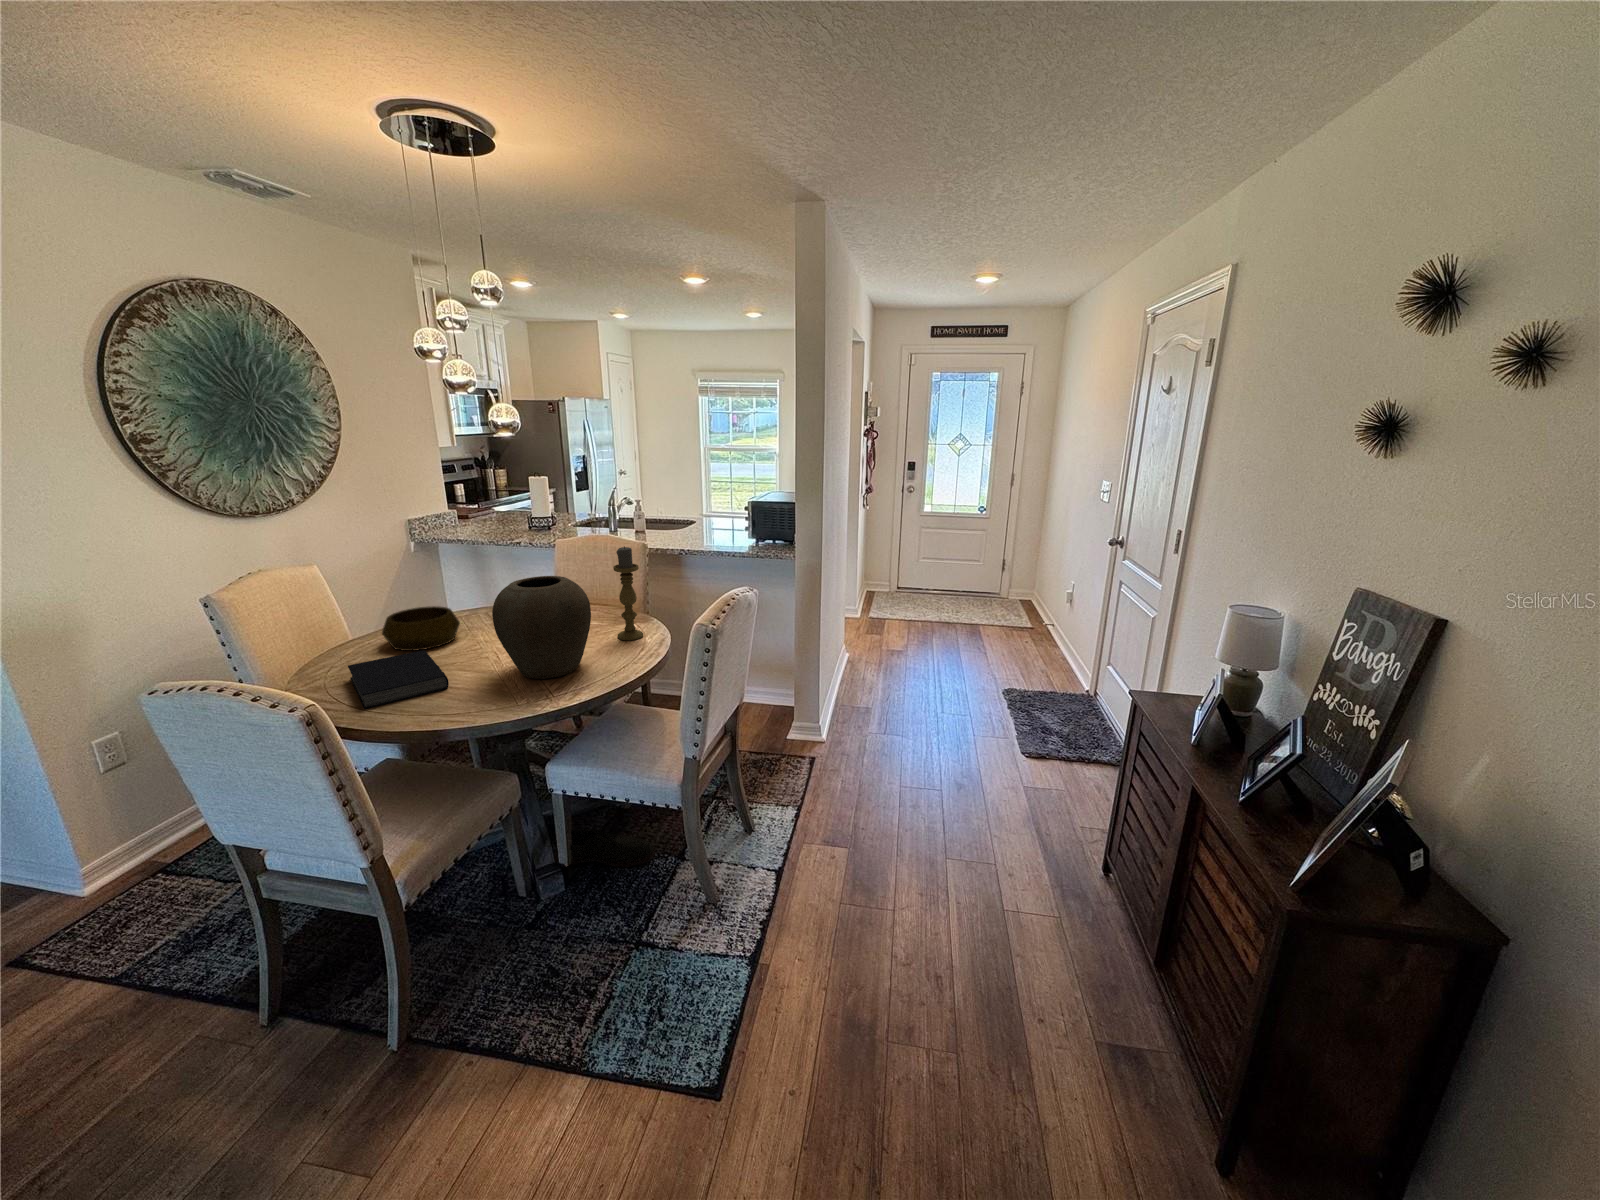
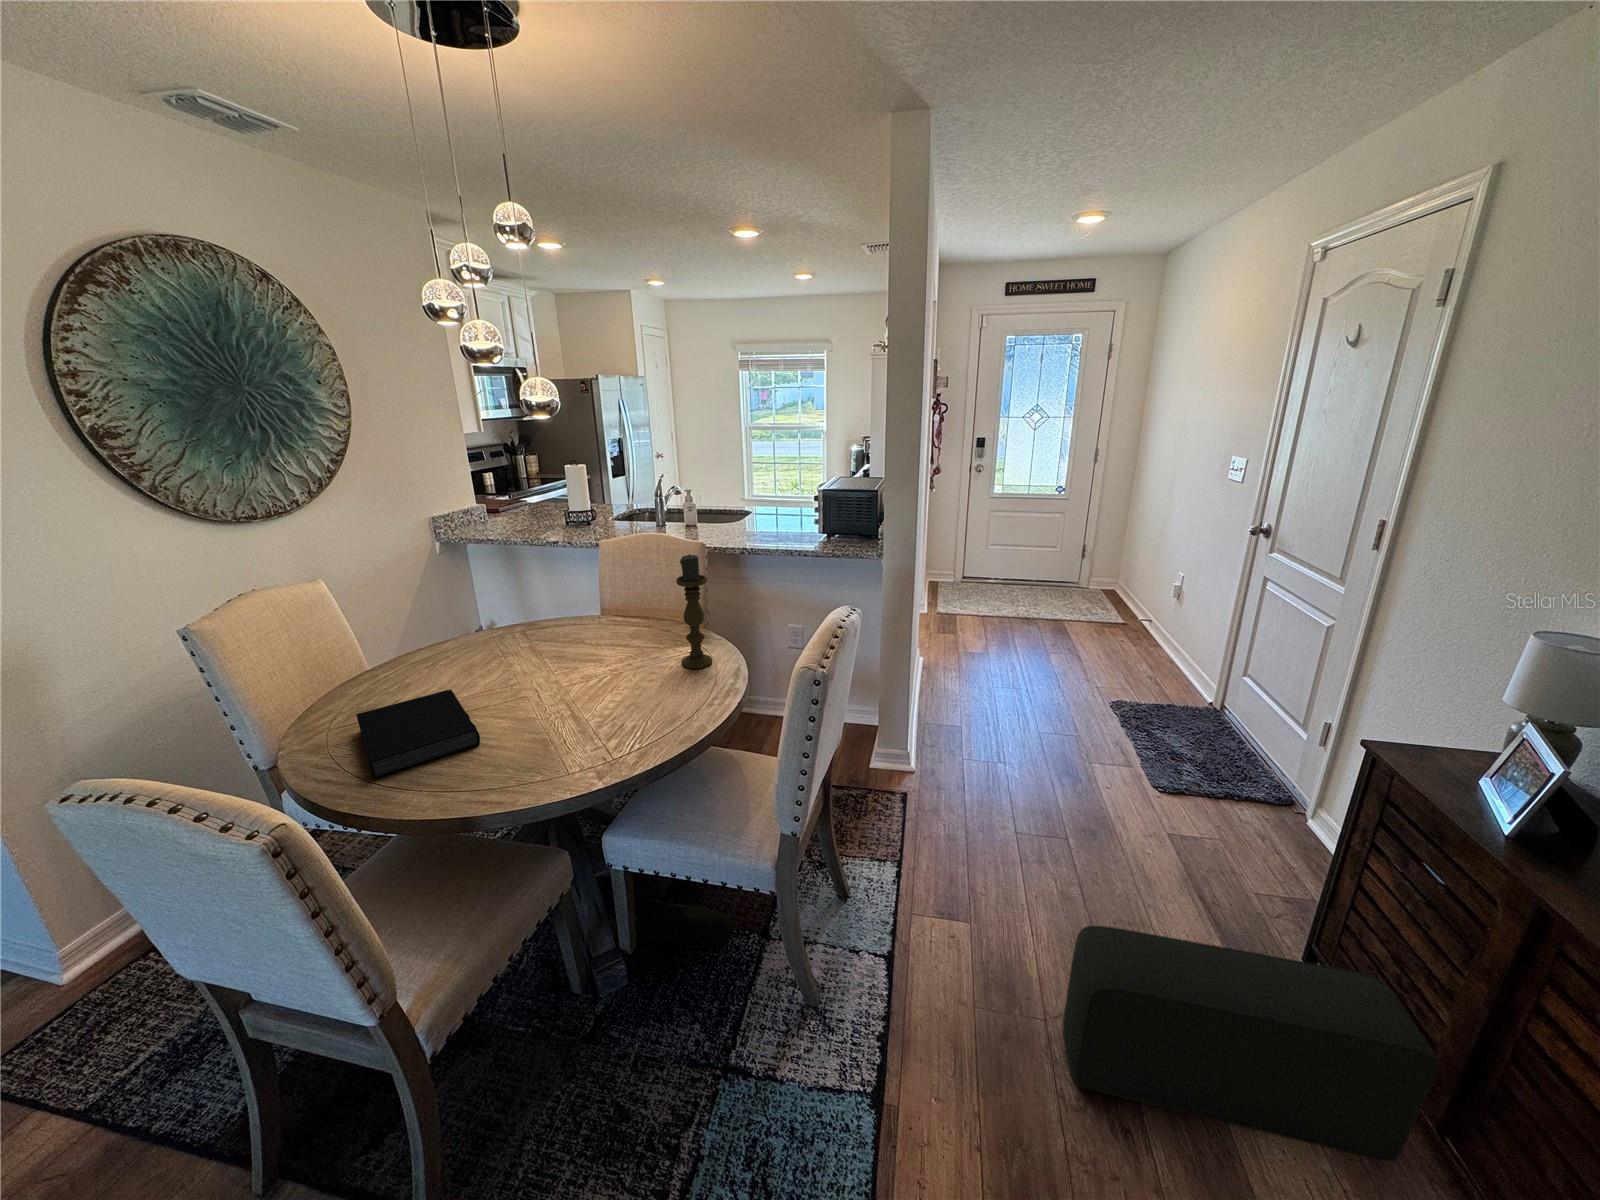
vase: present [492,576,591,679] -> none [532,597,654,730]
decorative bowl: present [382,606,460,651] -> none [401,628,493,686]
pouf: none [904,830,1146,991] -> present [1063,926,1438,1161]

